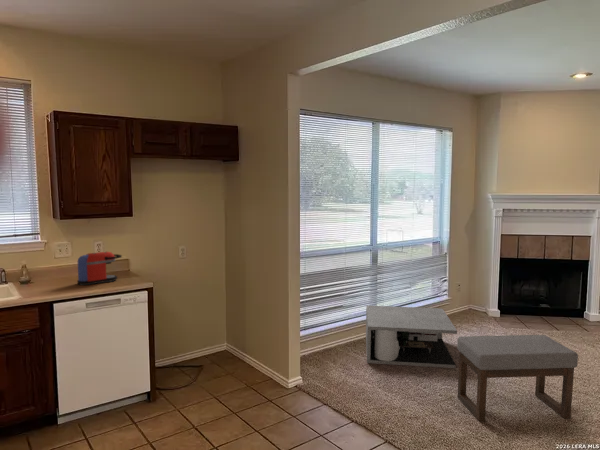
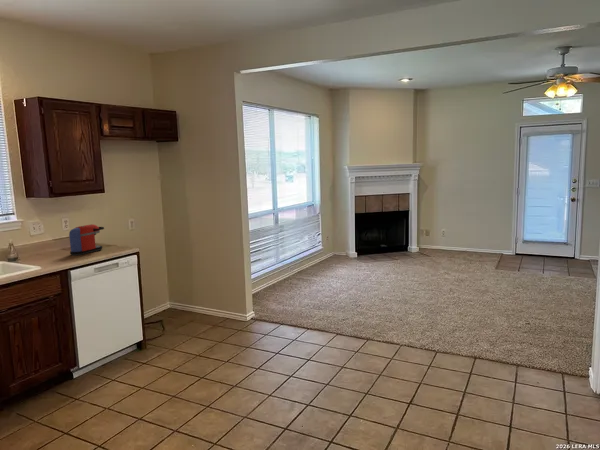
coffee table: present [366,305,457,368] -> none [275,252,350,296]
ottoman: present [457,335,578,422] -> none [360,254,430,312]

